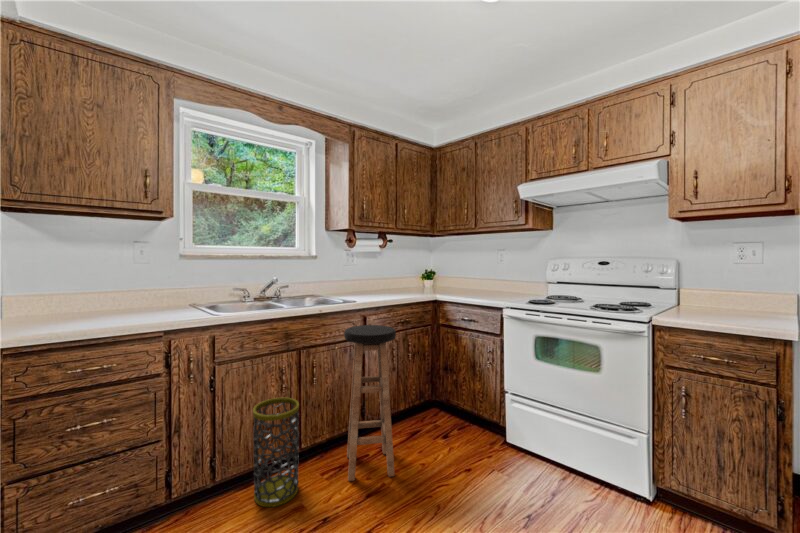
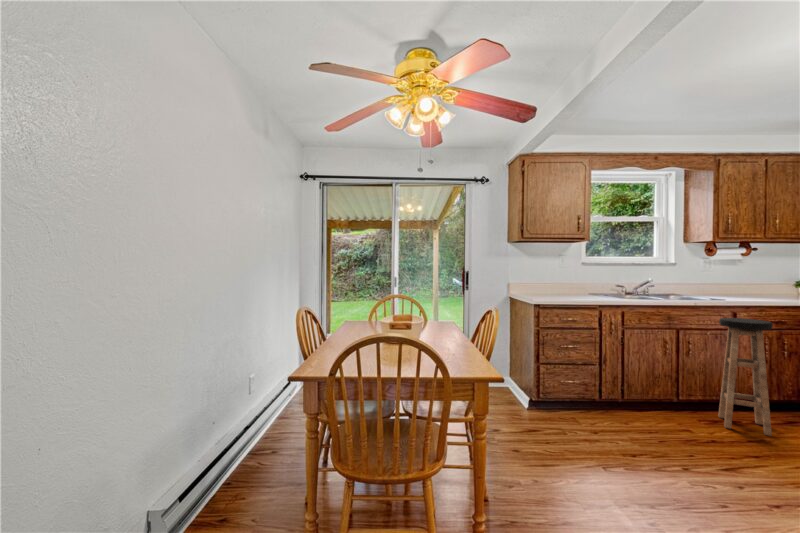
trash can: present [253,398,299,507] -> none [649,358,684,424]

